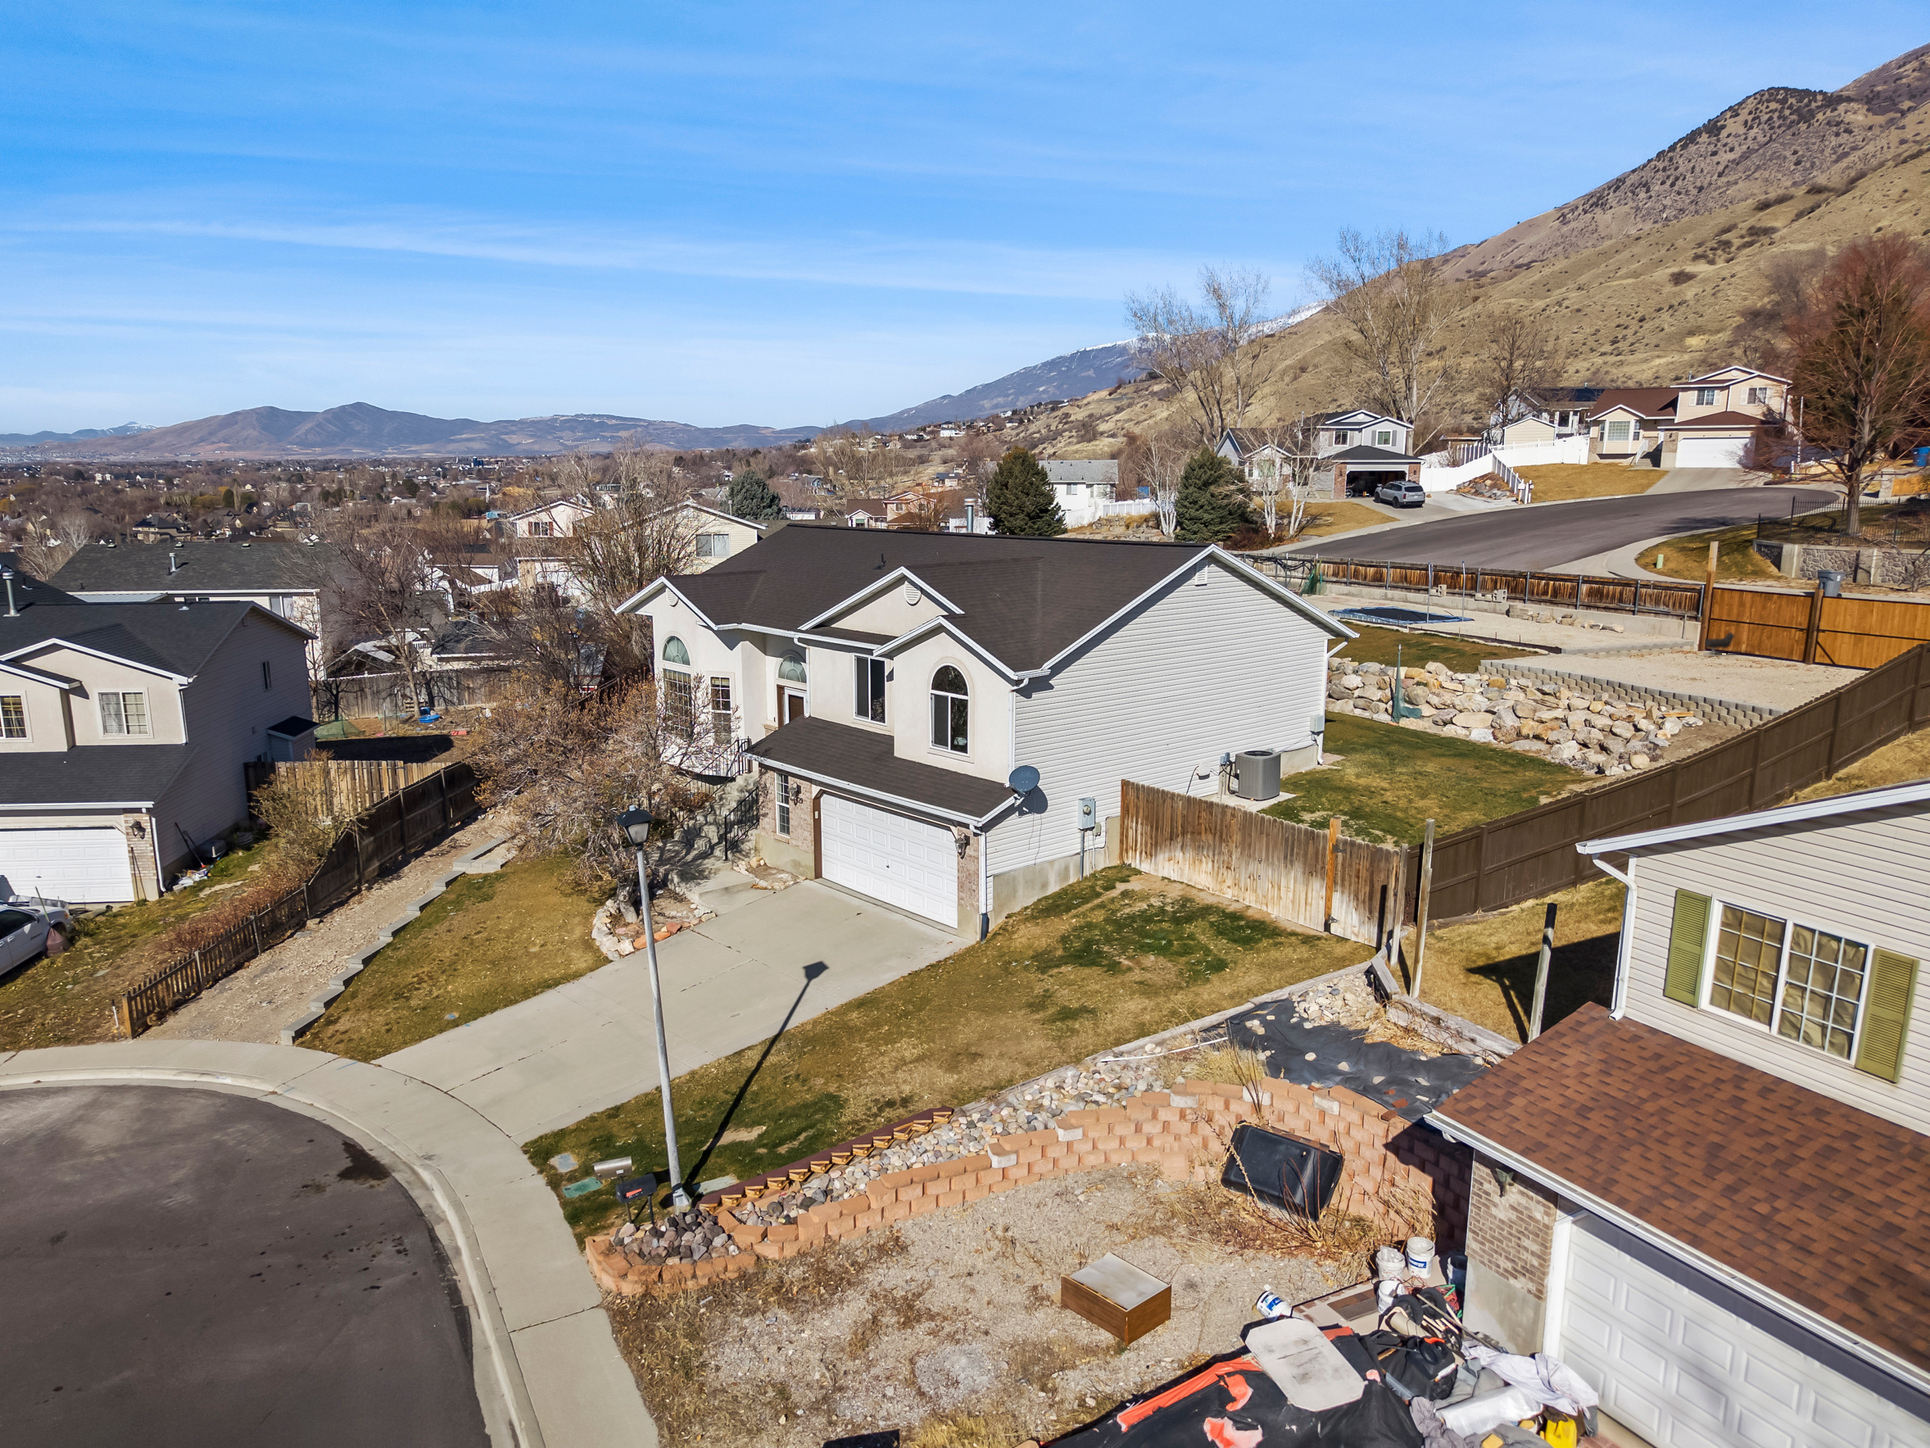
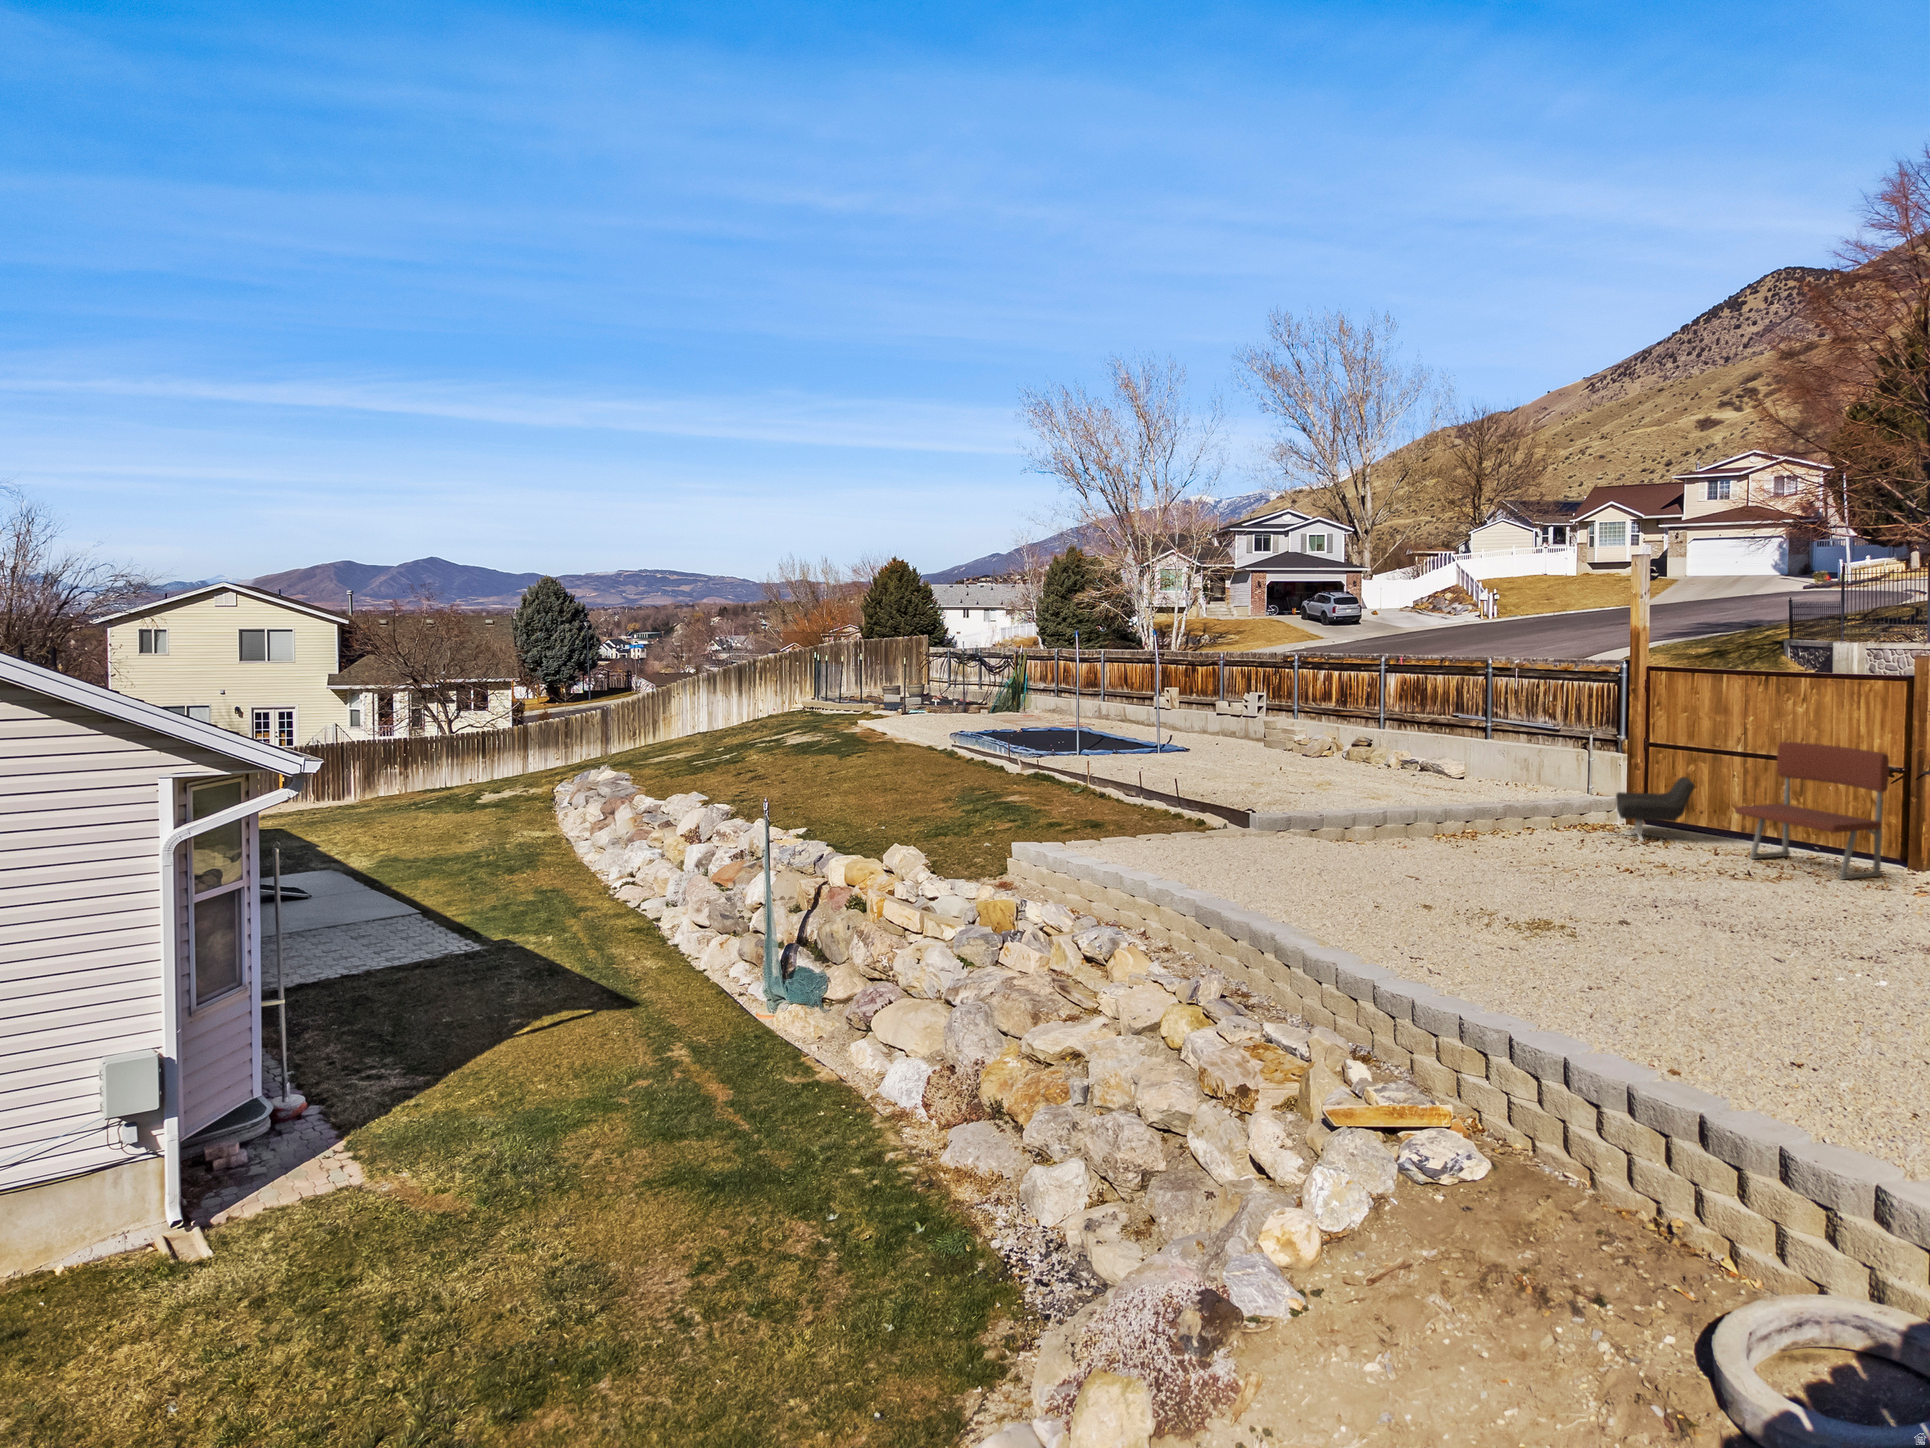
bench: none [1749,620,1799,665] -> present [1735,742,1889,880]

